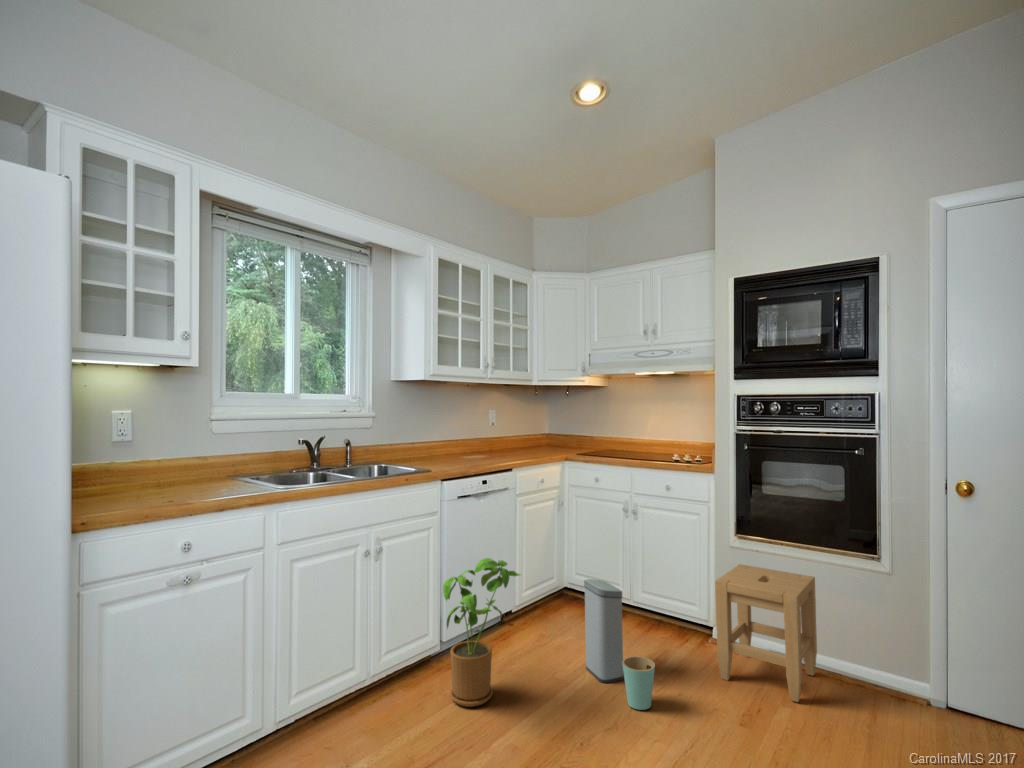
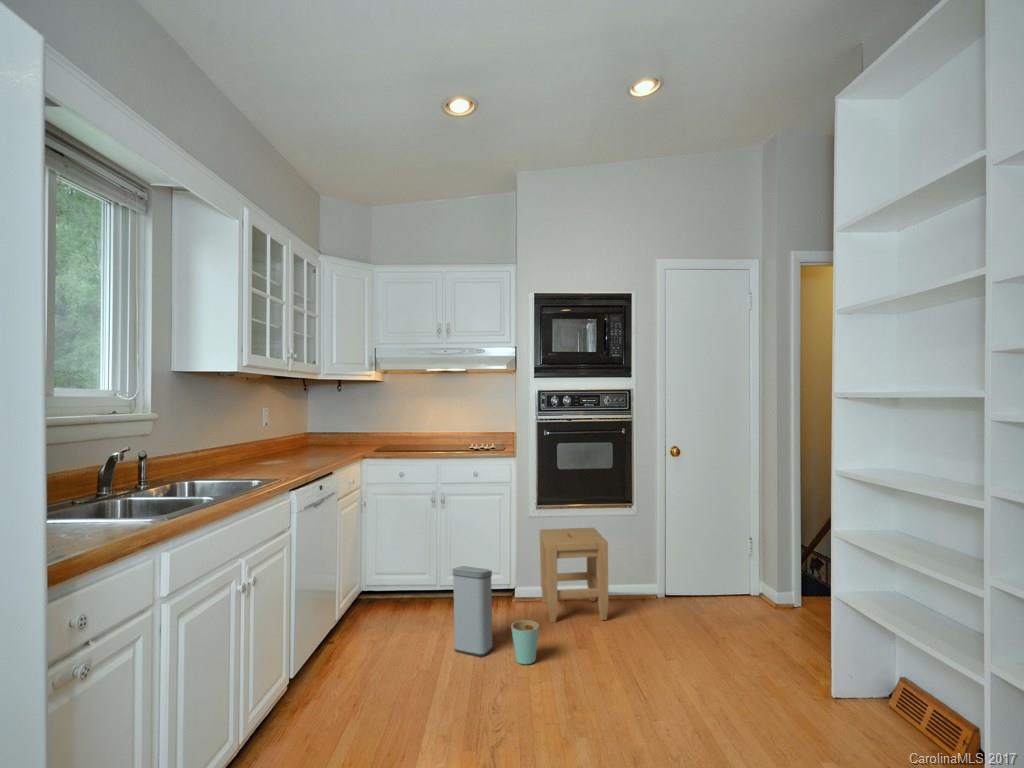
house plant: present [443,558,520,707] -> none [353,564,435,724]

